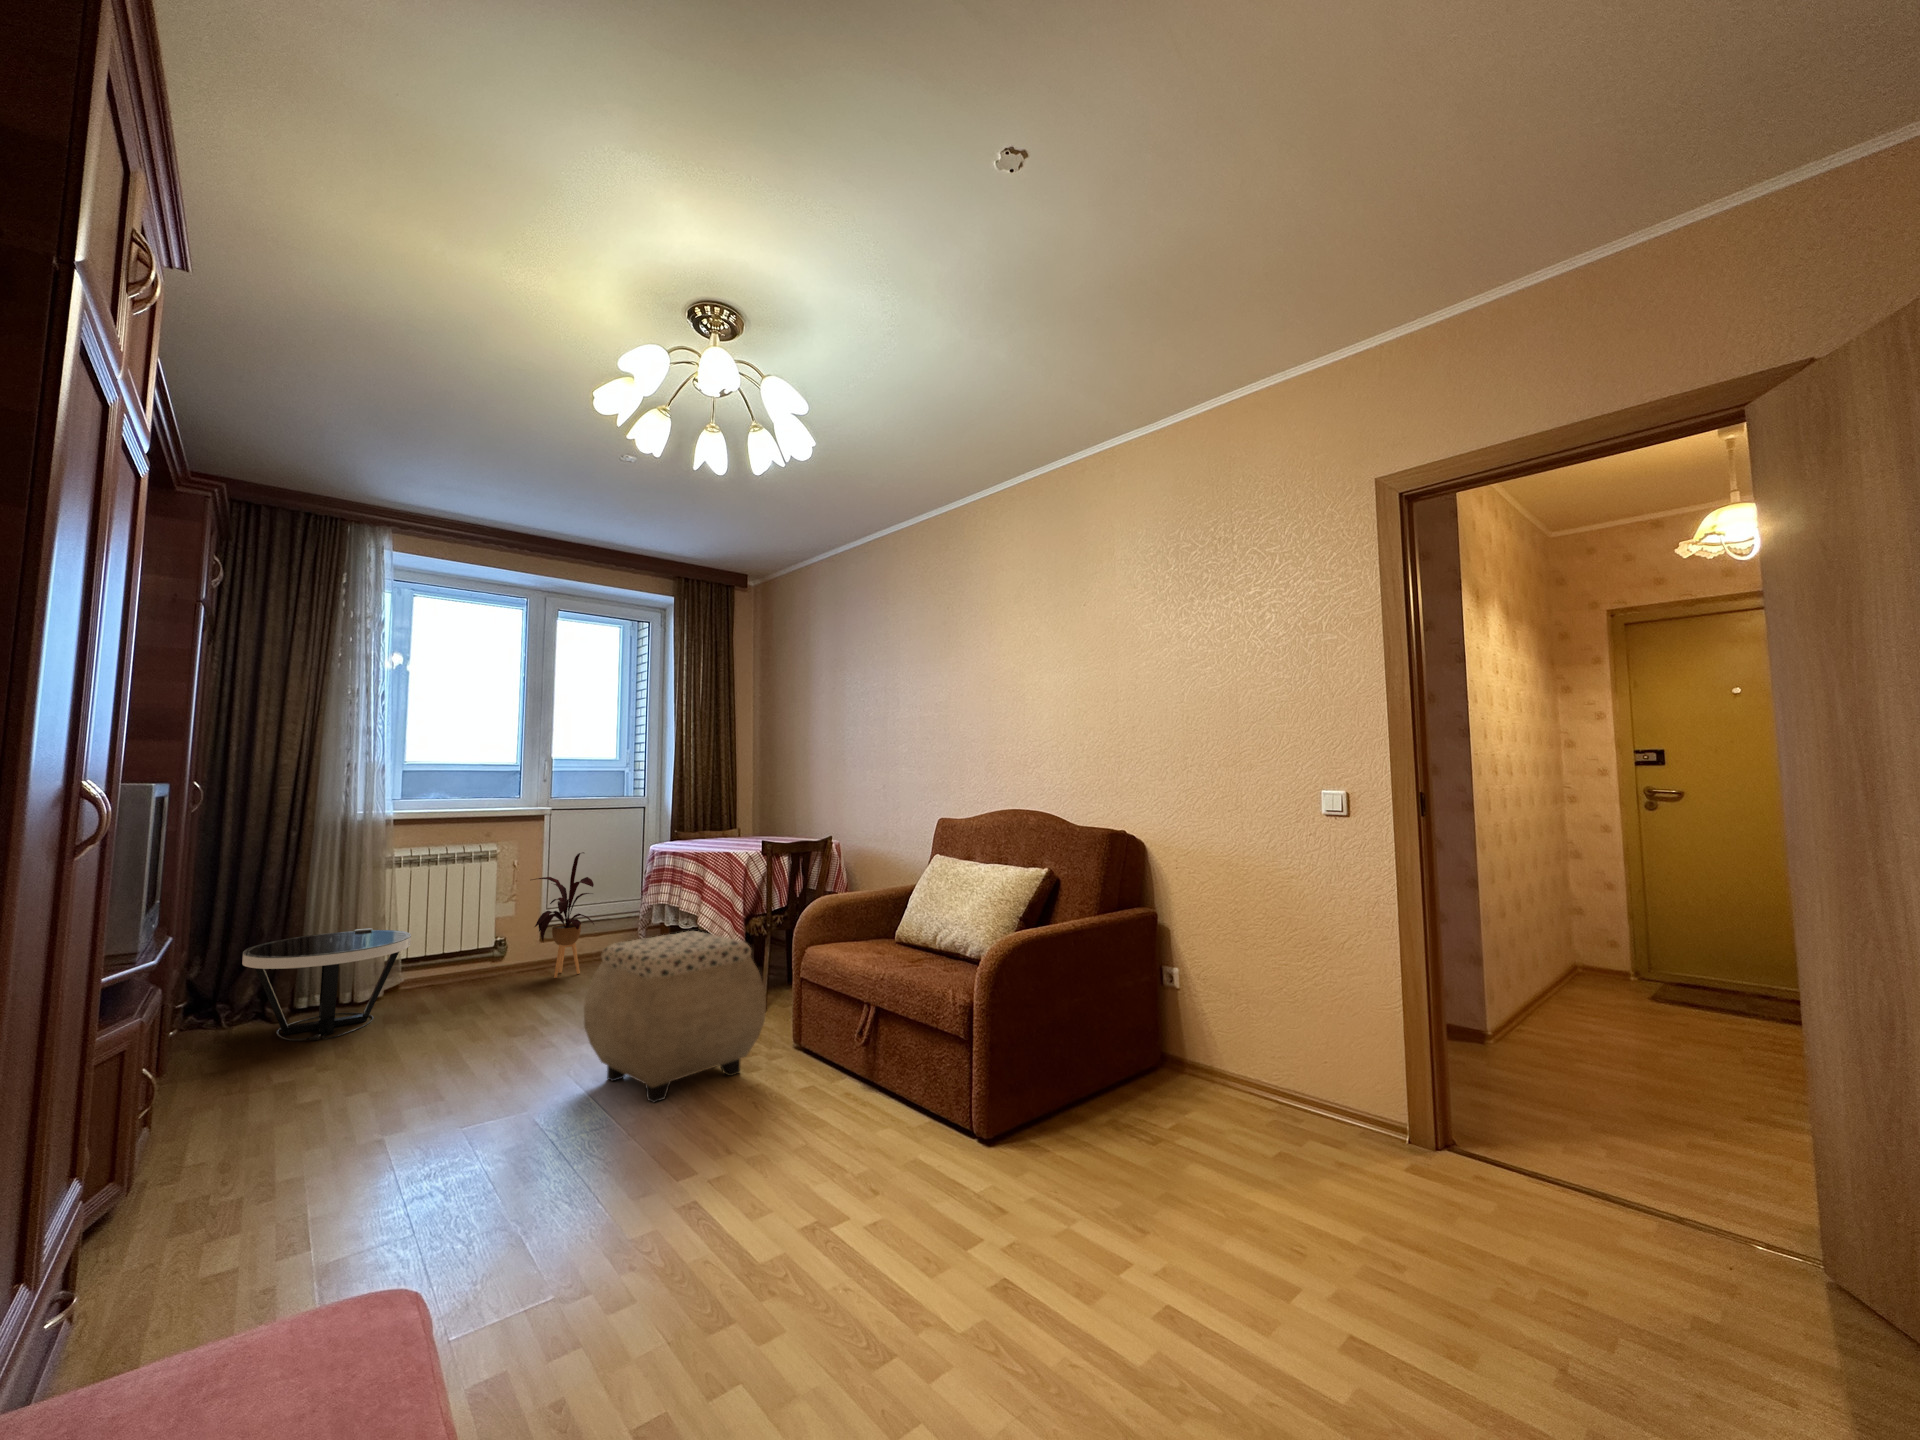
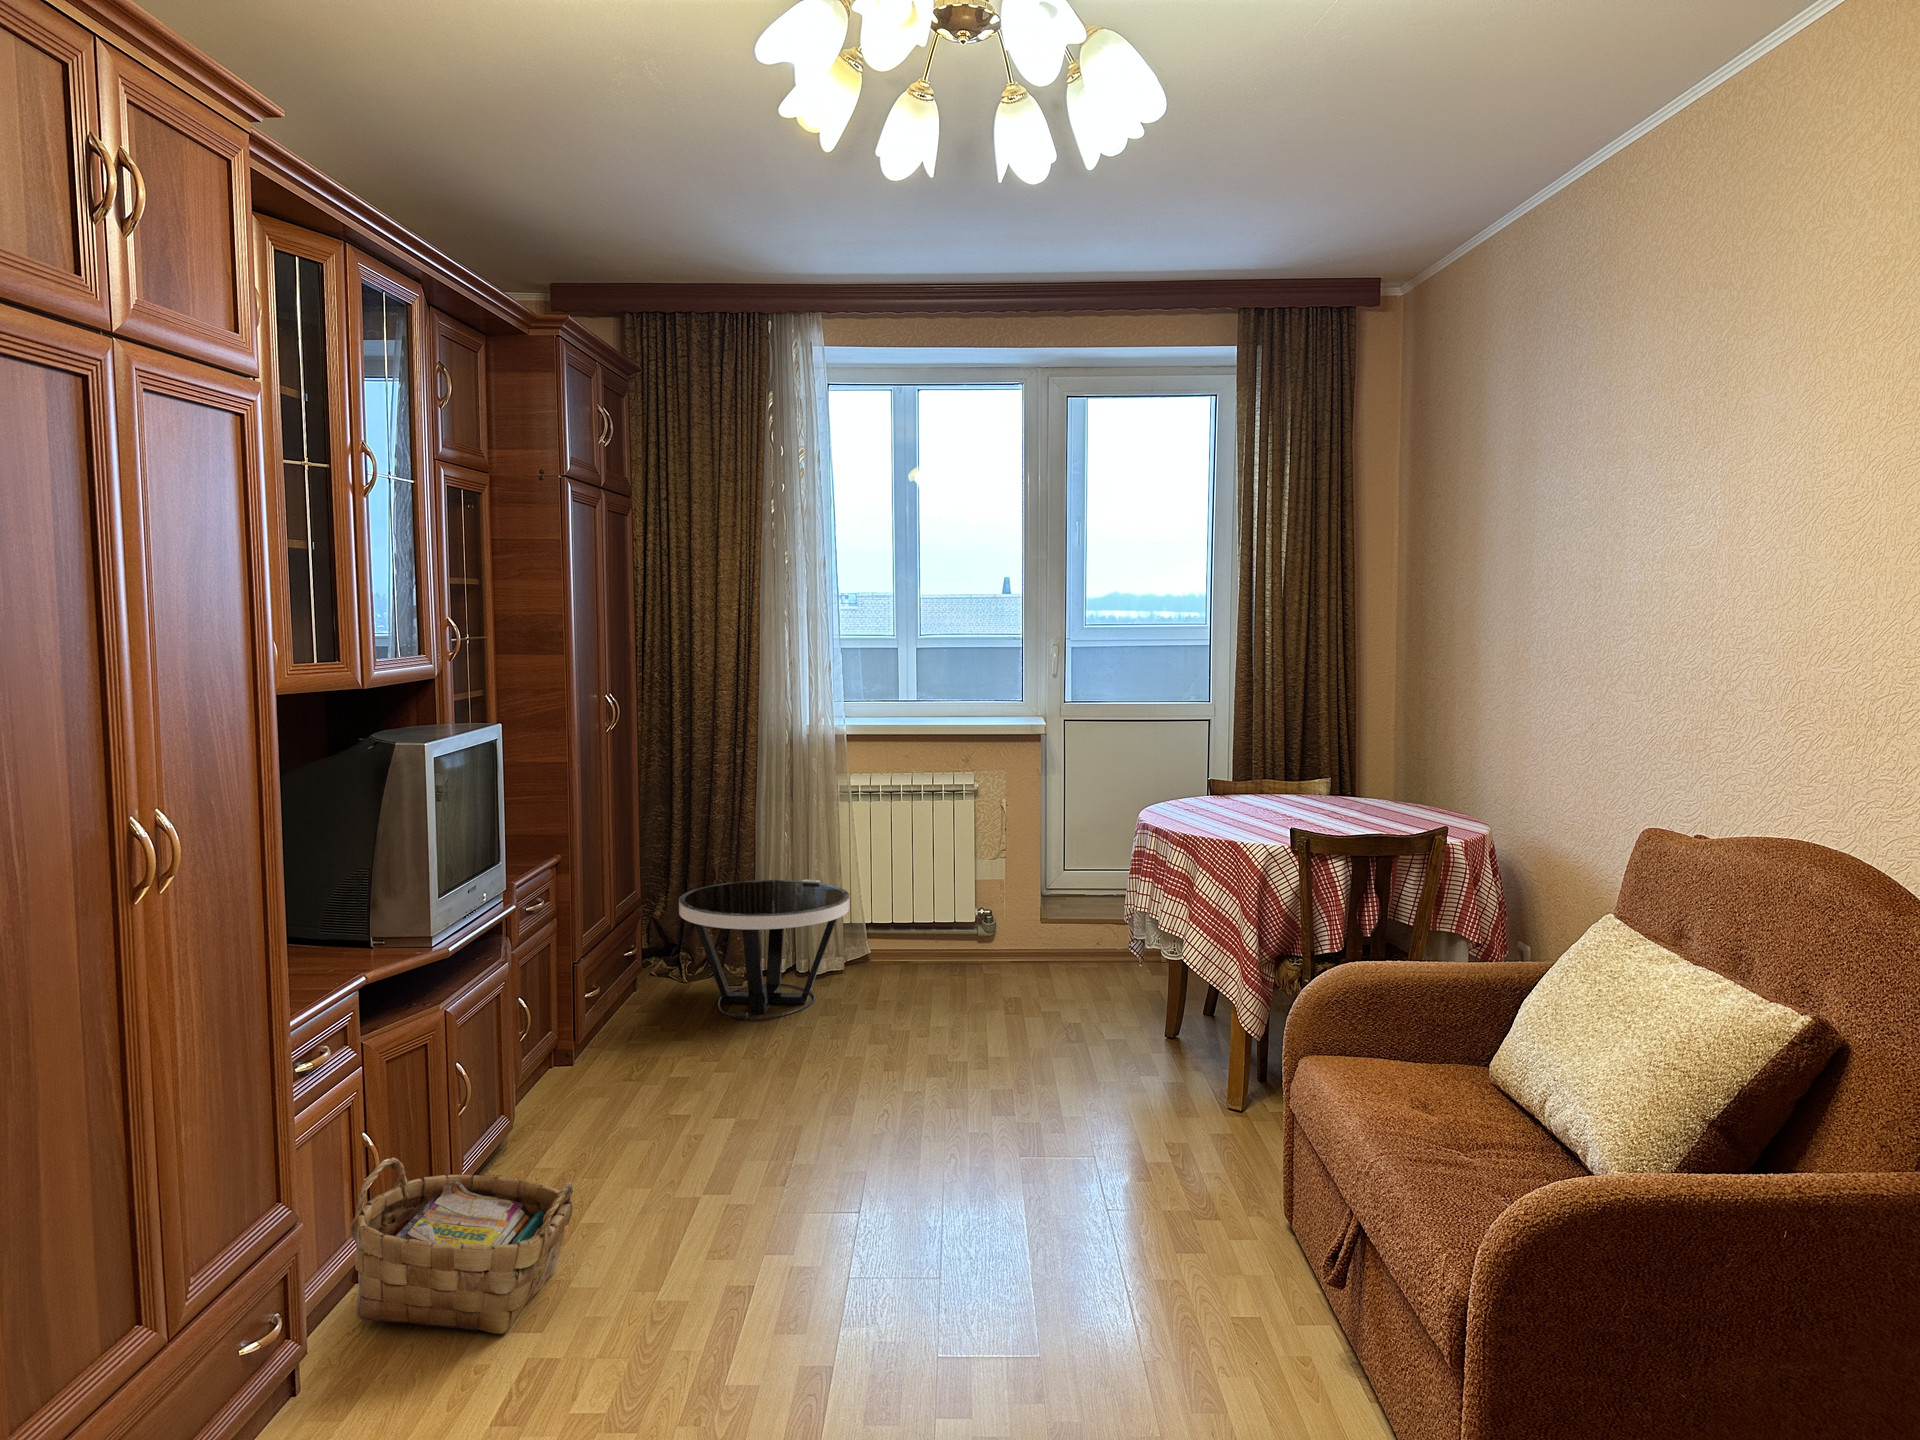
house plant: present [532,852,594,978] -> none [1010,799,1103,986]
ottoman: present [584,931,766,1102] -> none [941,982,1192,1259]
woven basket: none [109,1127,351,1306] -> present [349,1158,573,1334]

